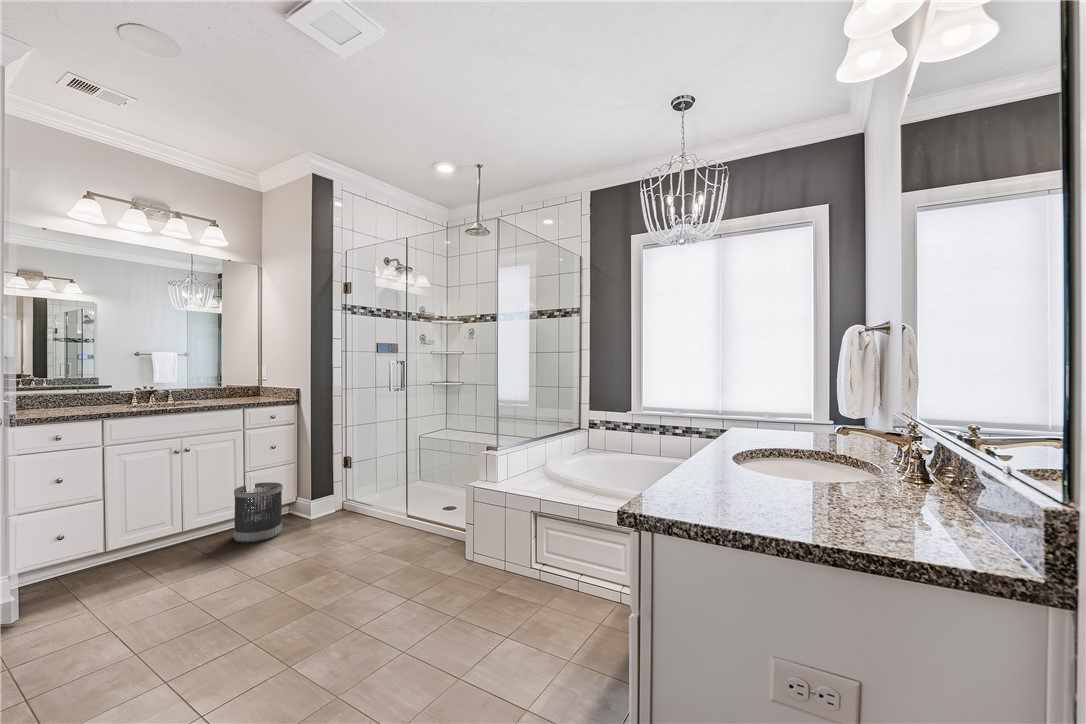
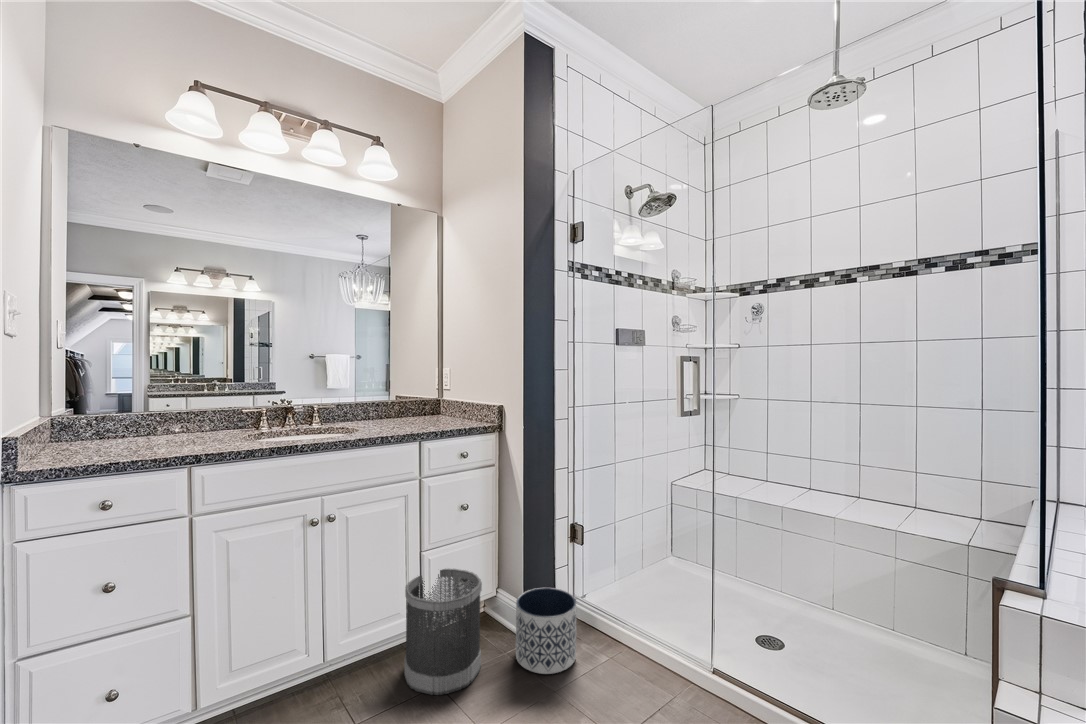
planter: none [304,491,341,530] -> present [516,588,576,674]

